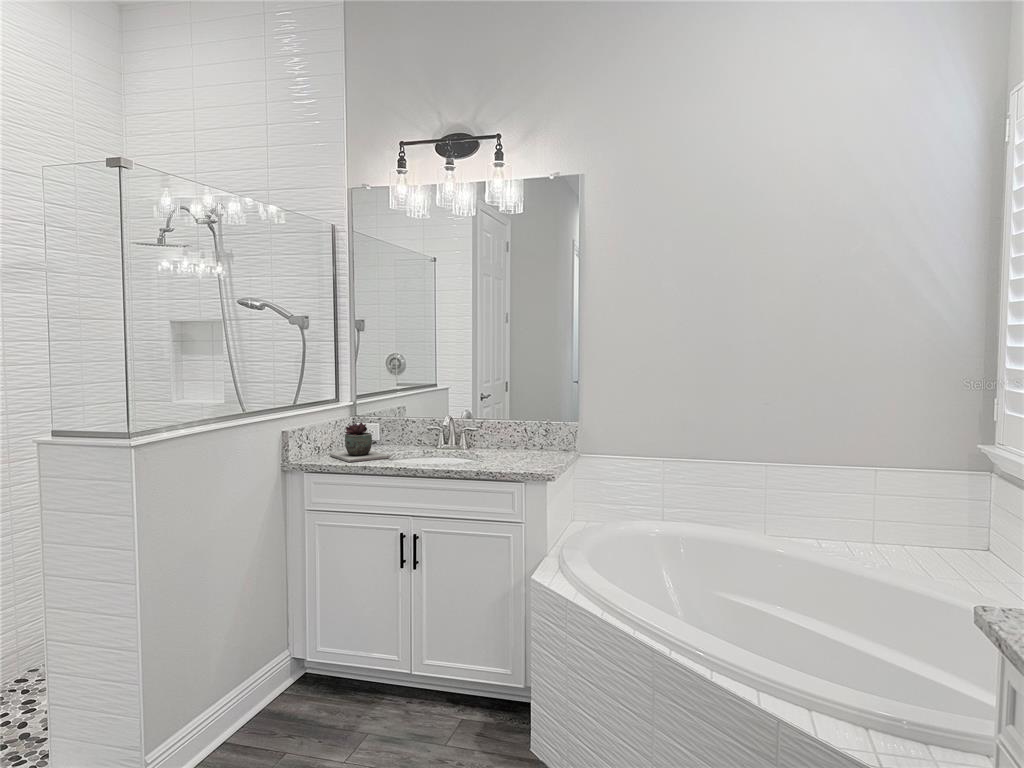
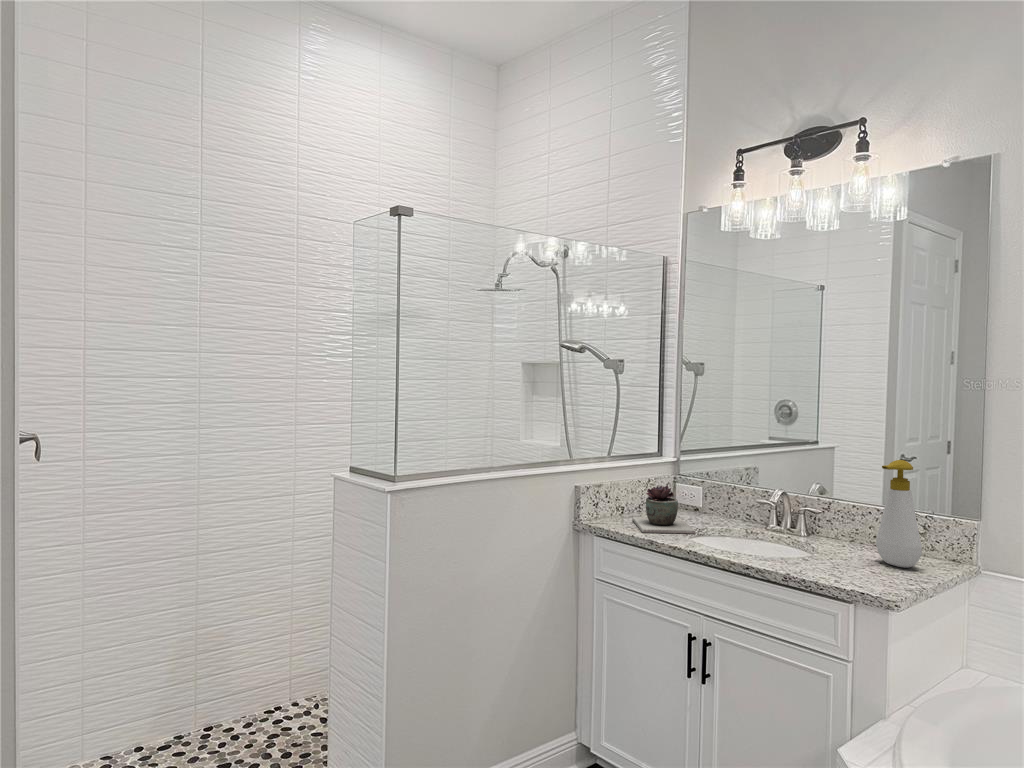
soap bottle: none [522,384,552,458] -> present [876,460,922,568]

